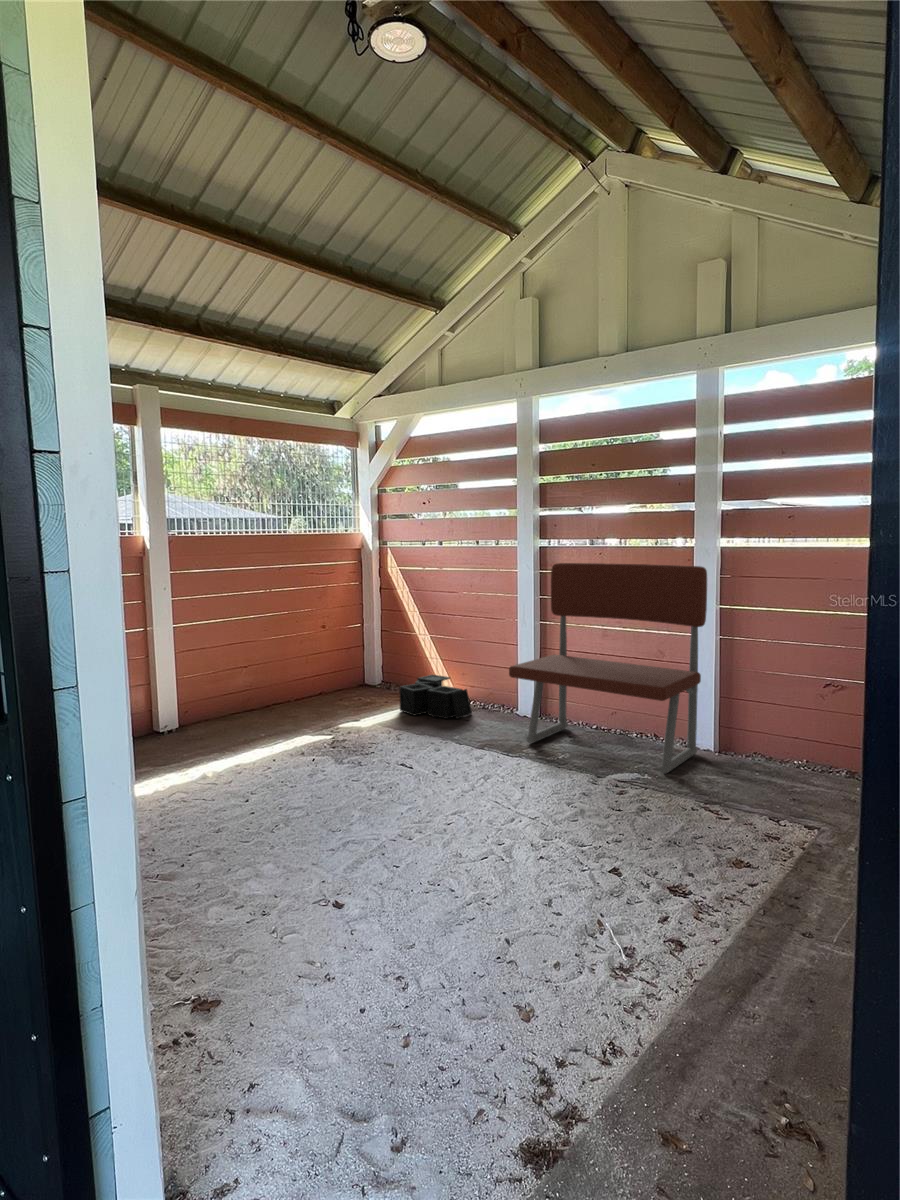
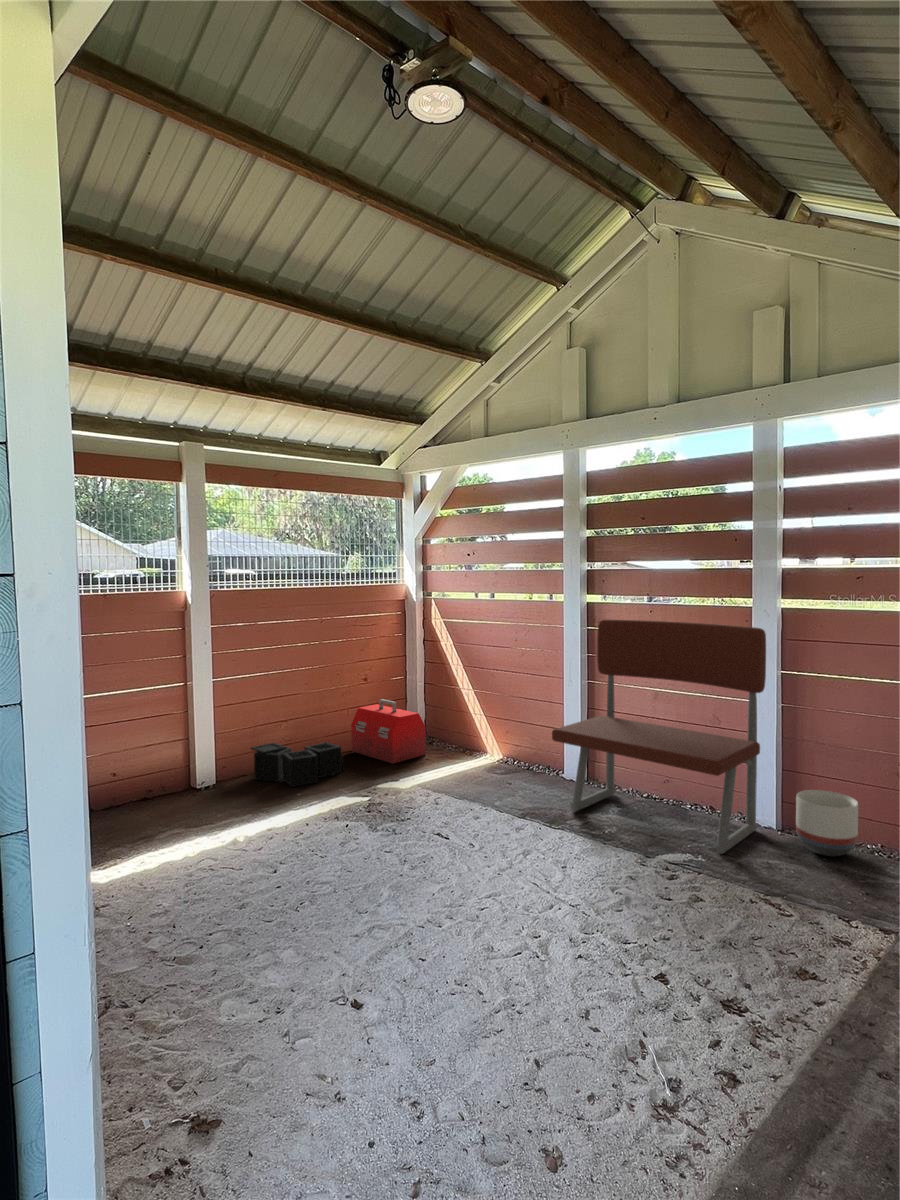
toolbox: none [310,647,385,708] -> present [351,699,426,764]
storage bin: present [400,675,472,719] -> present [251,742,345,787]
planter: none [732,714,787,772] -> present [796,790,858,856]

